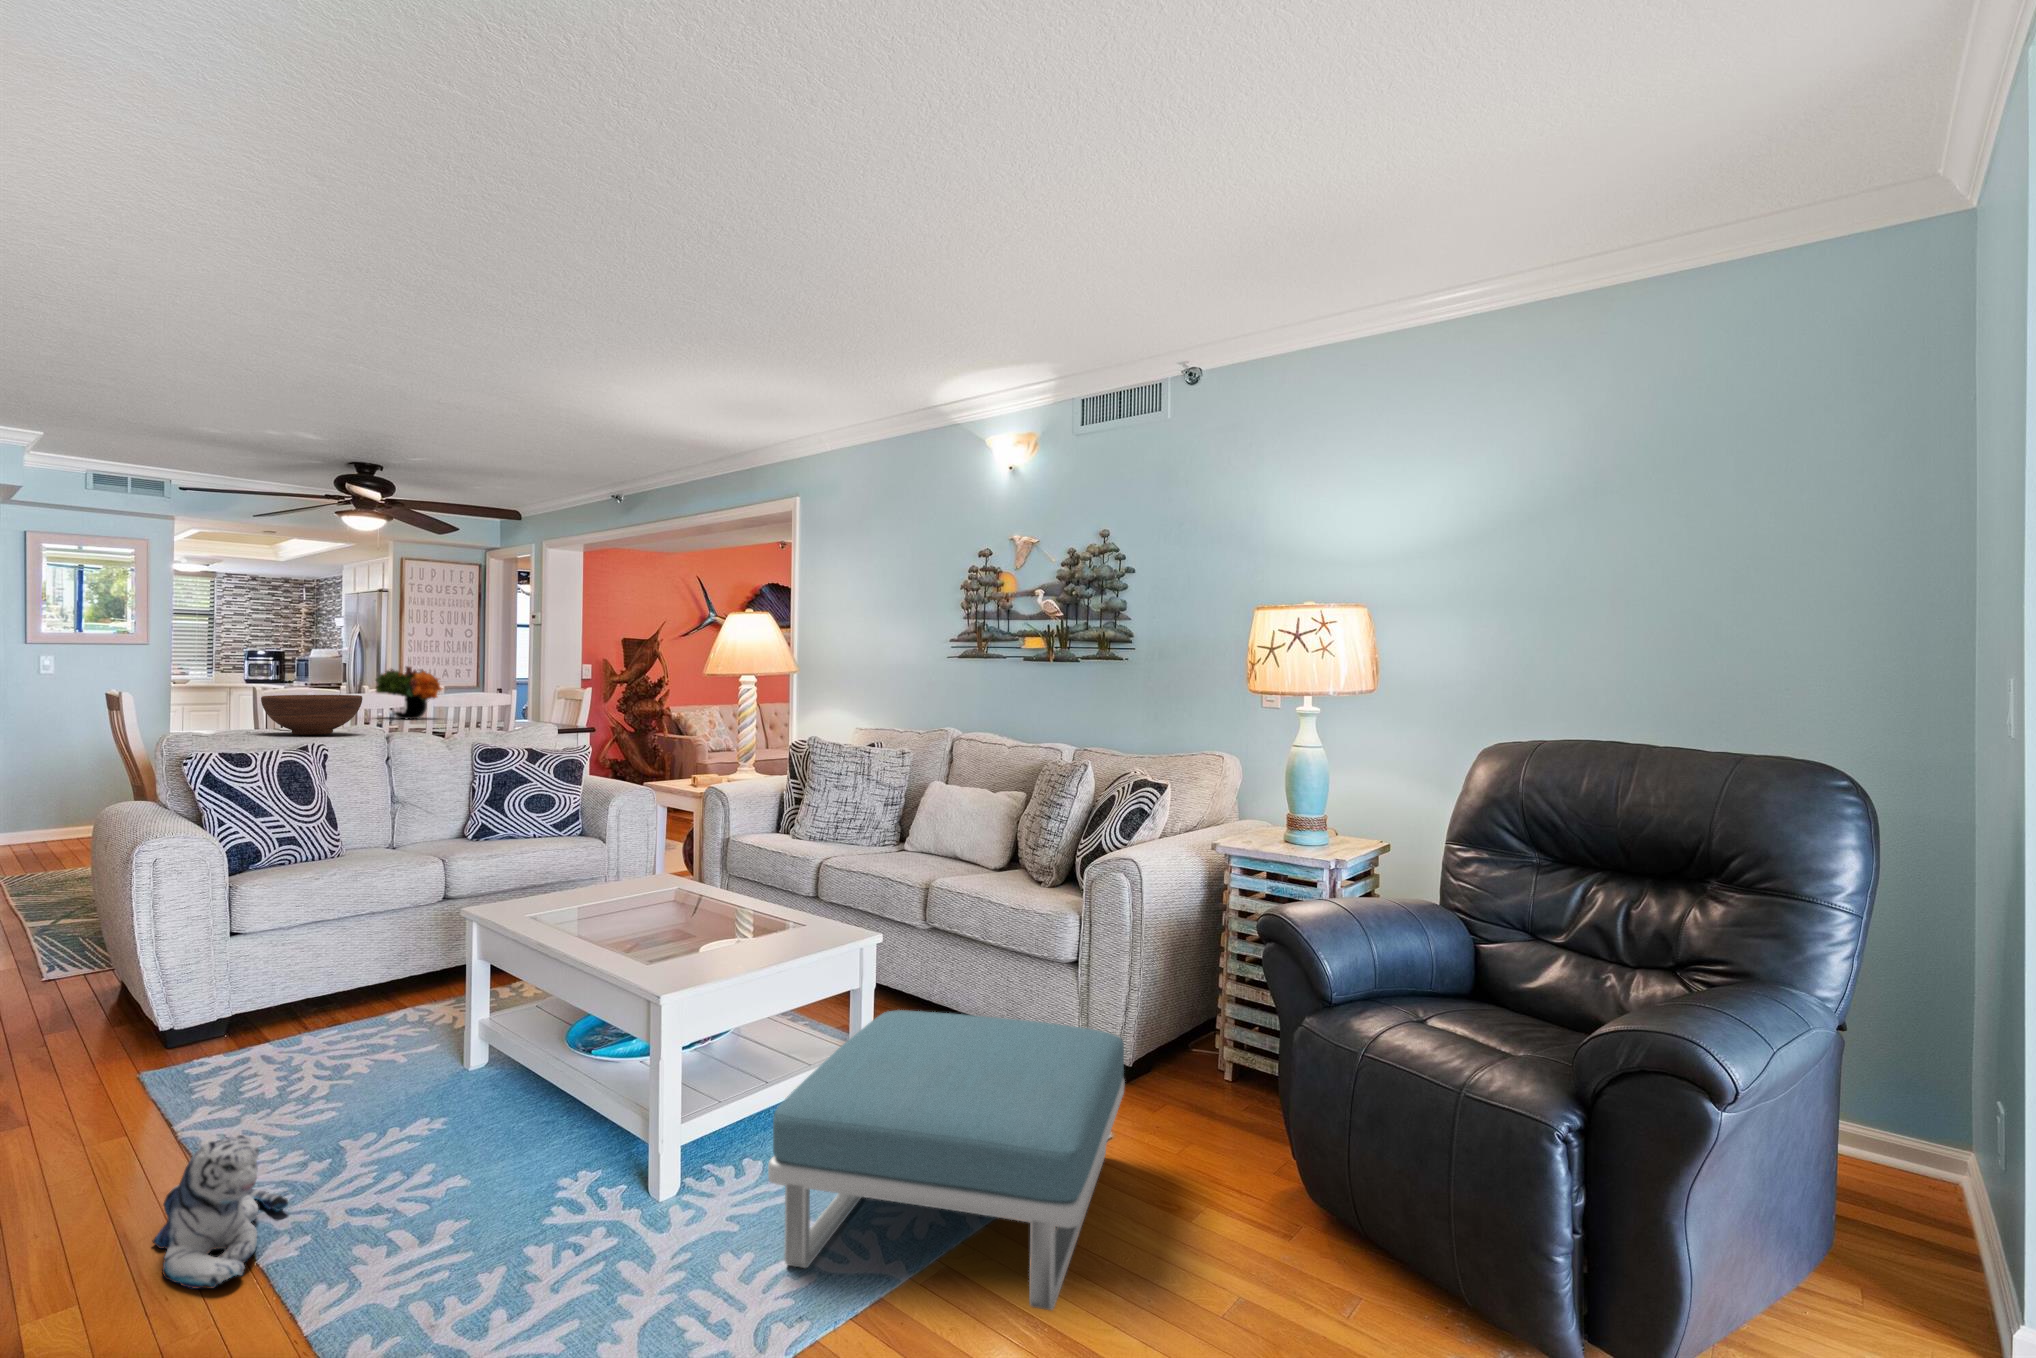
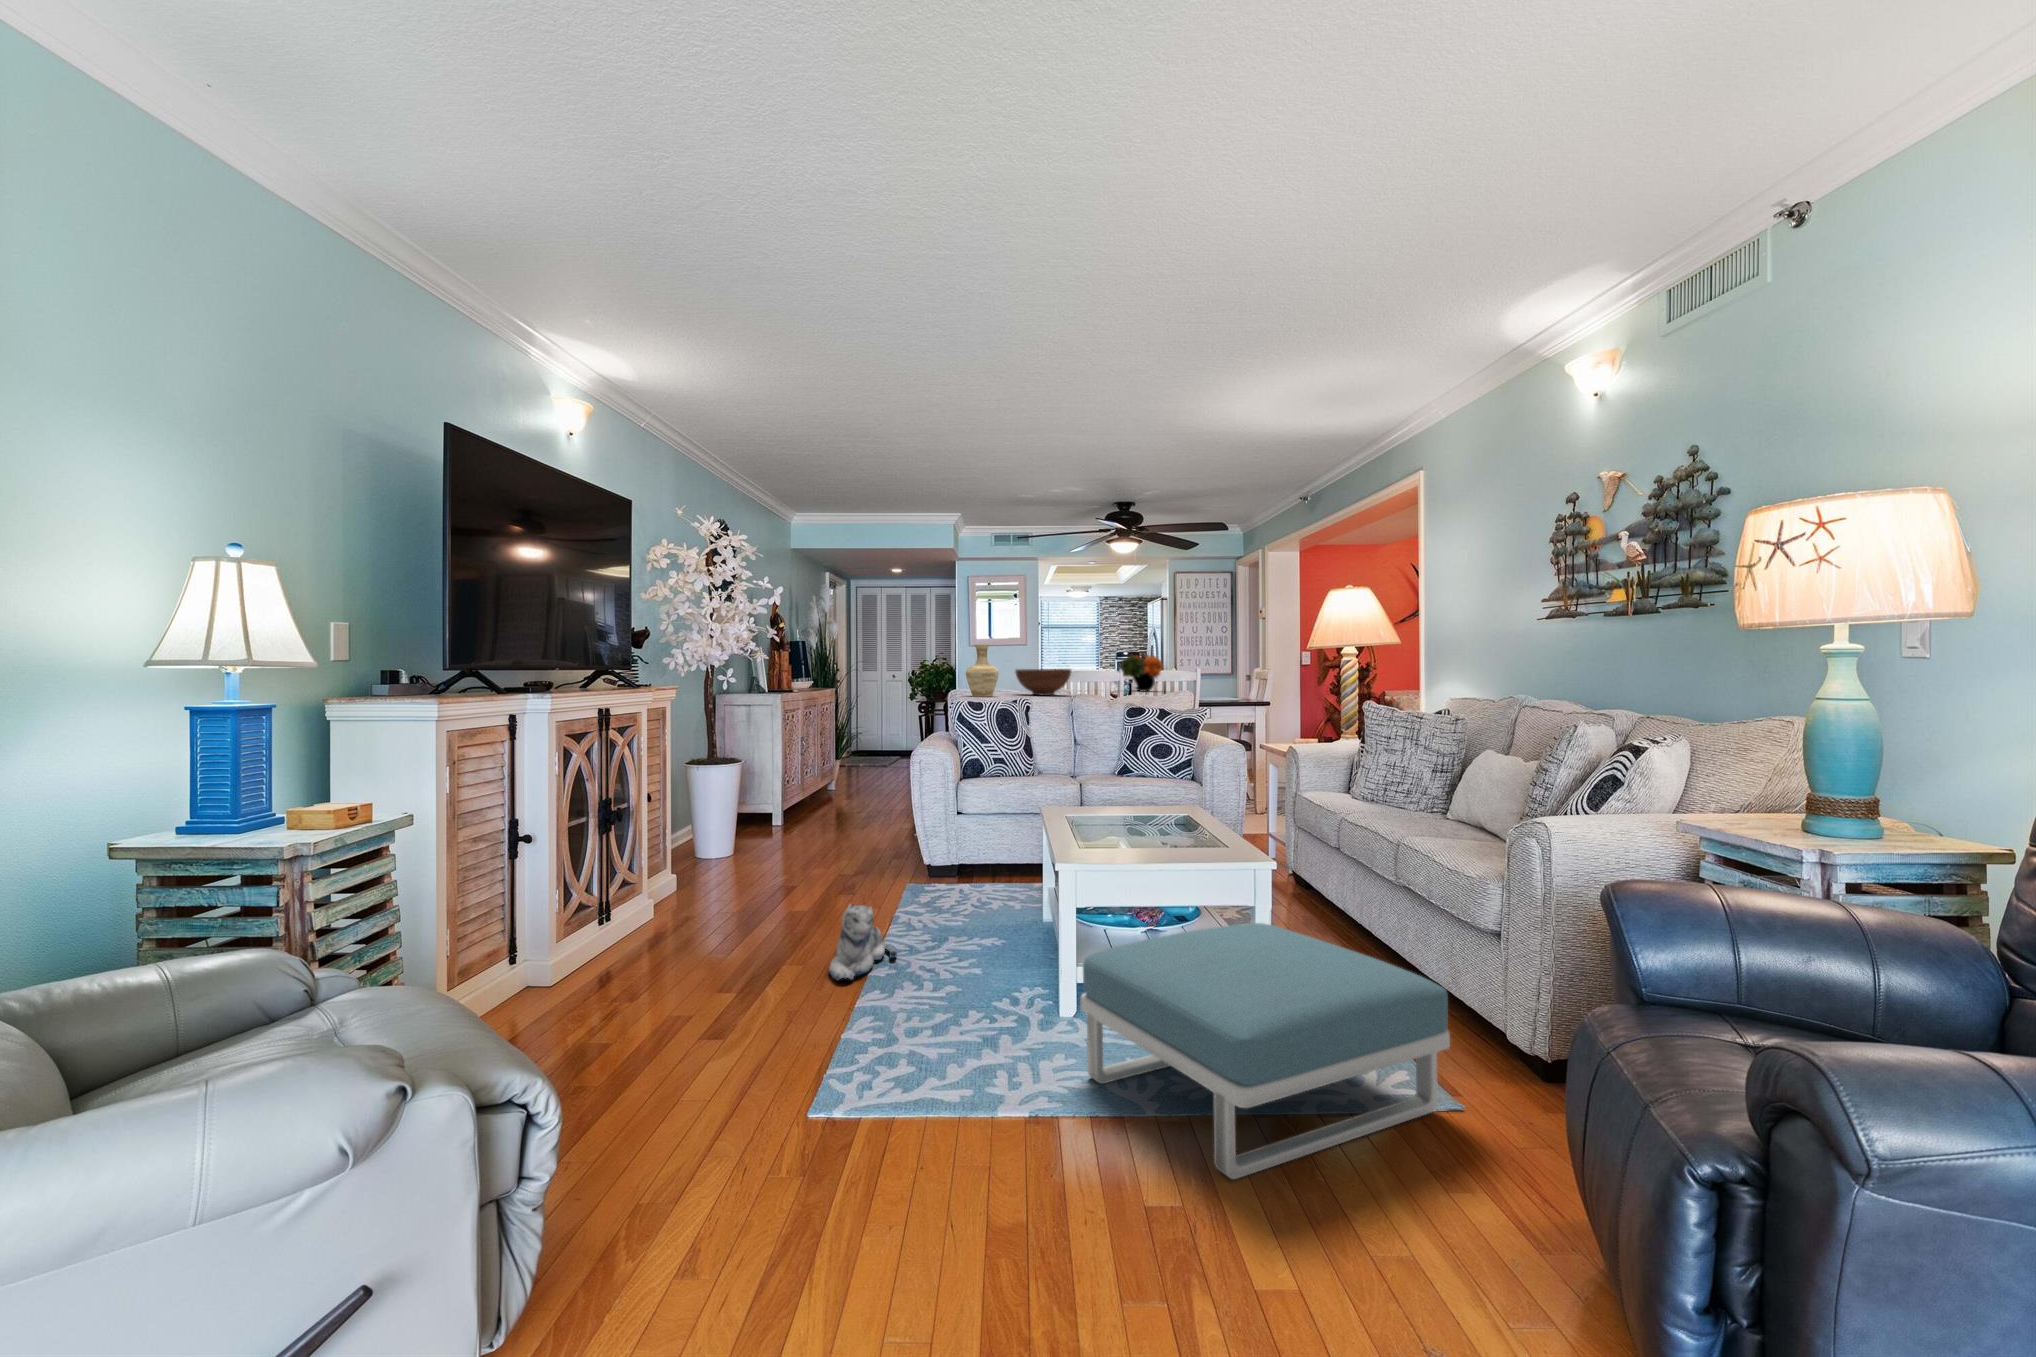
vase: none [192,660,258,743] -> present [966,644,999,697]

